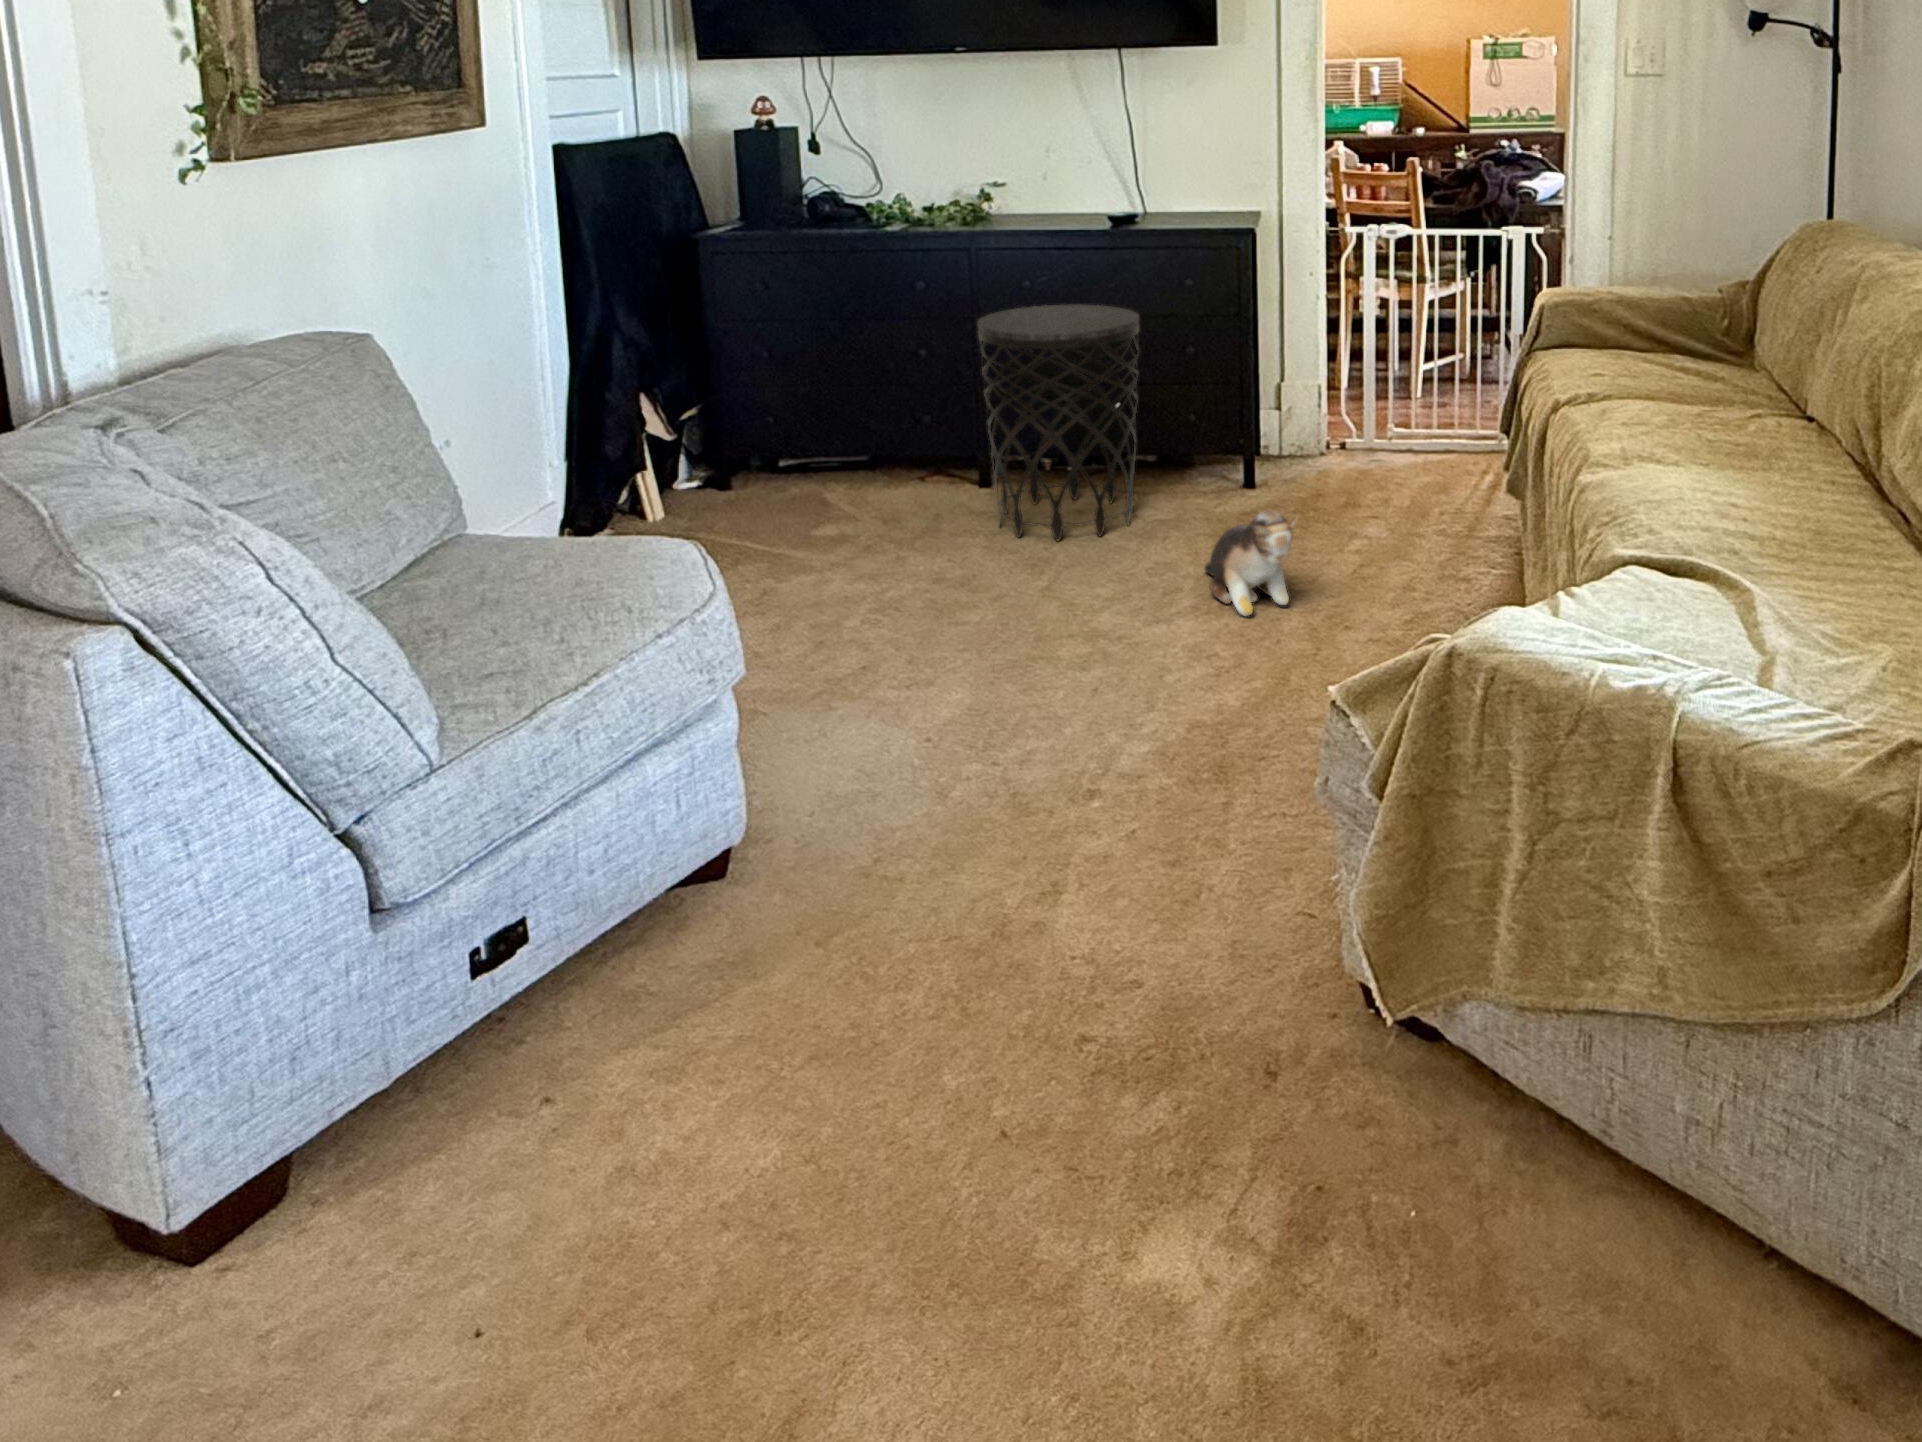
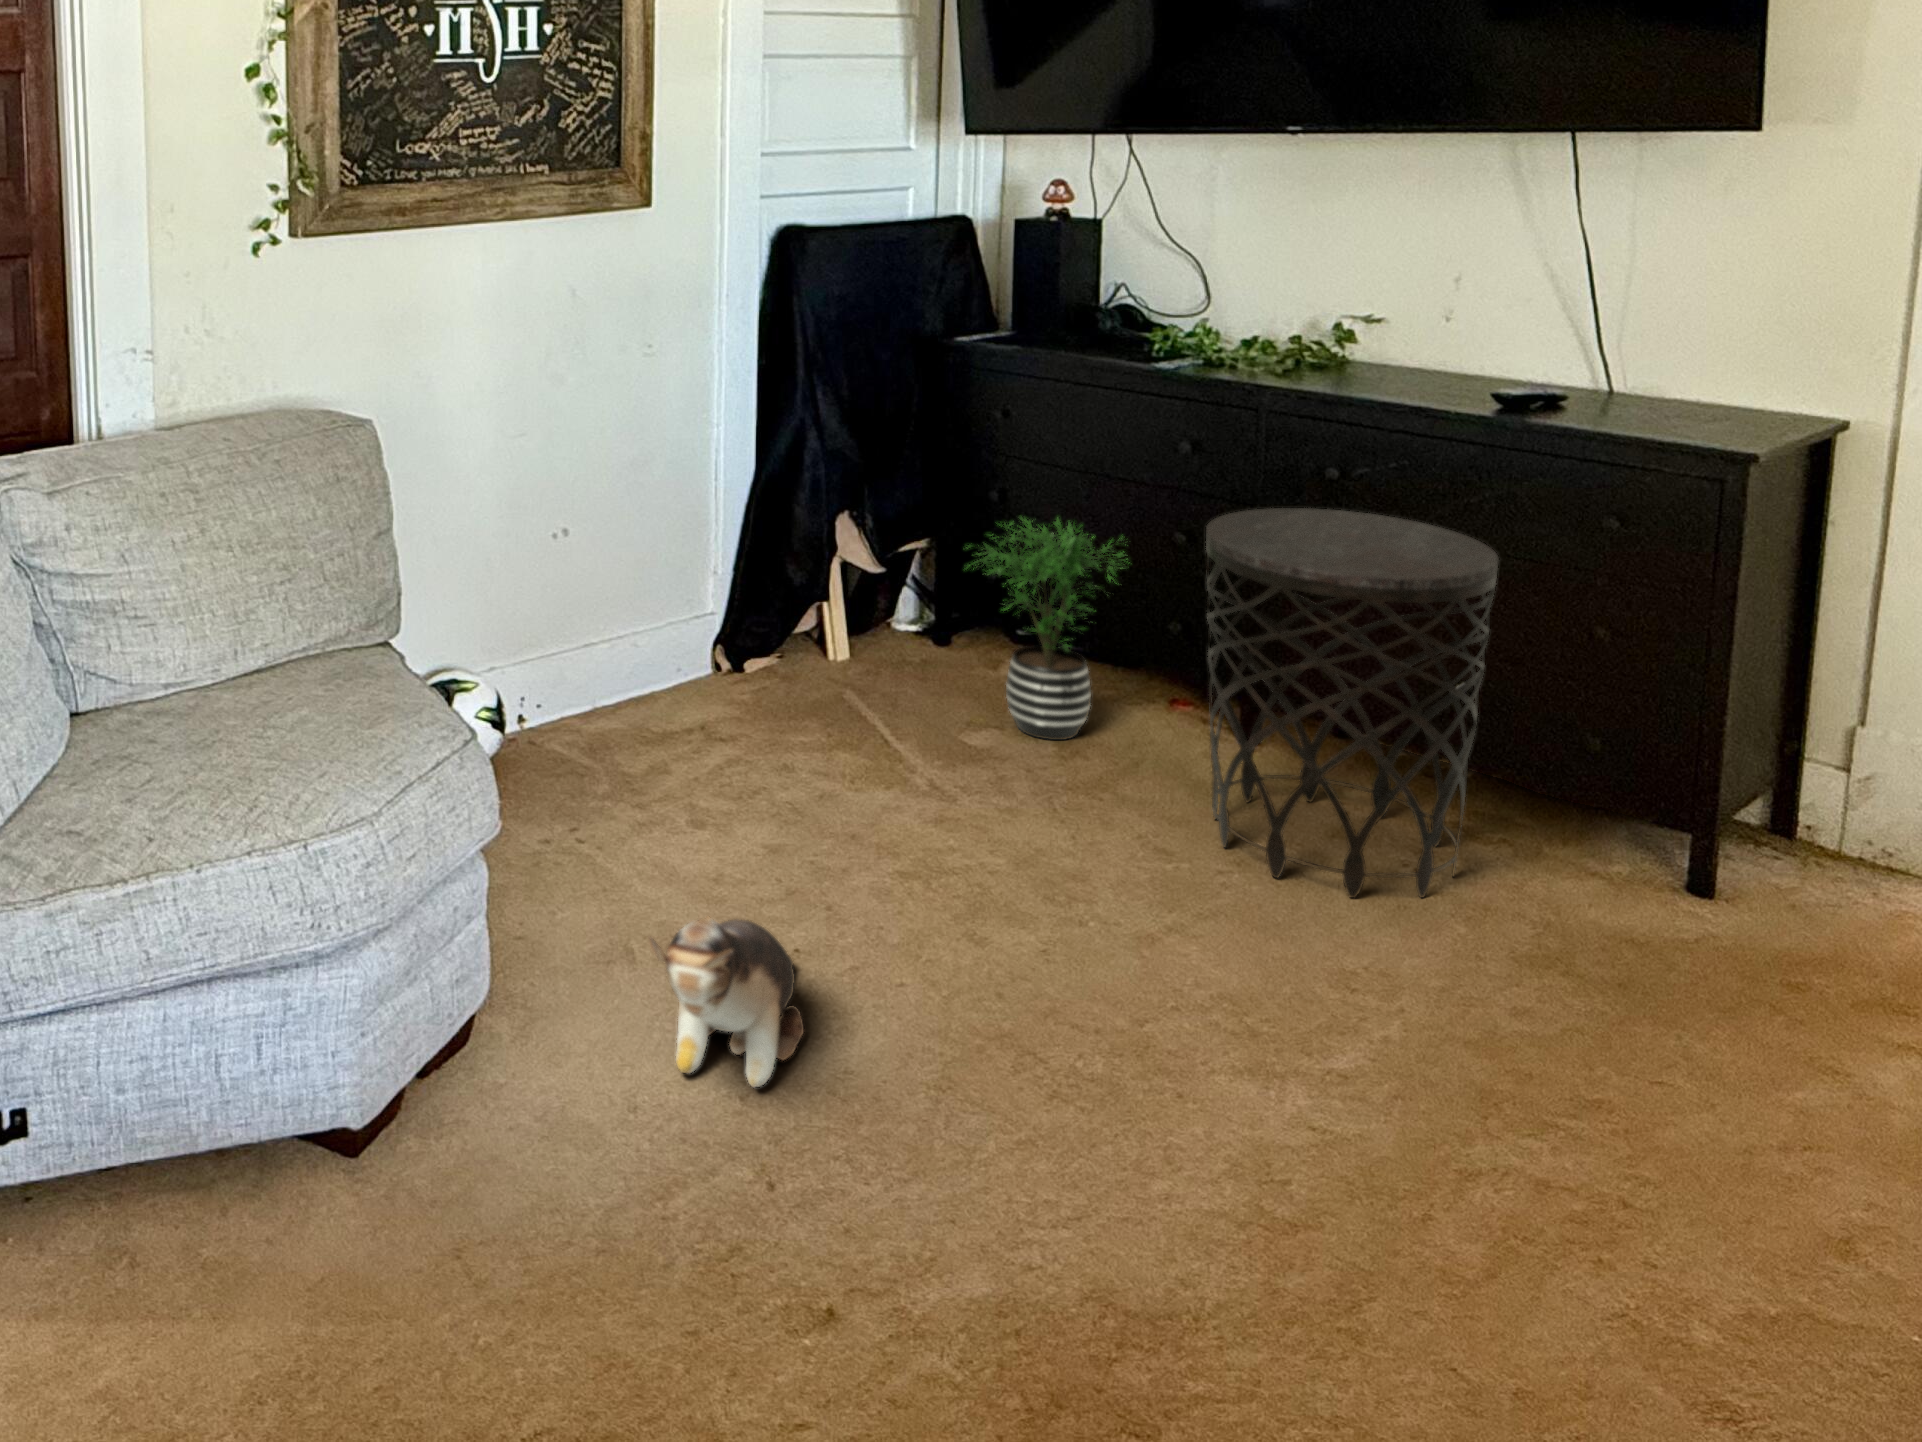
potted plant: none [778,352,903,523] -> present [967,519,1129,740]
plush toy: present [1205,511,1299,616] -> present [649,917,804,1087]

